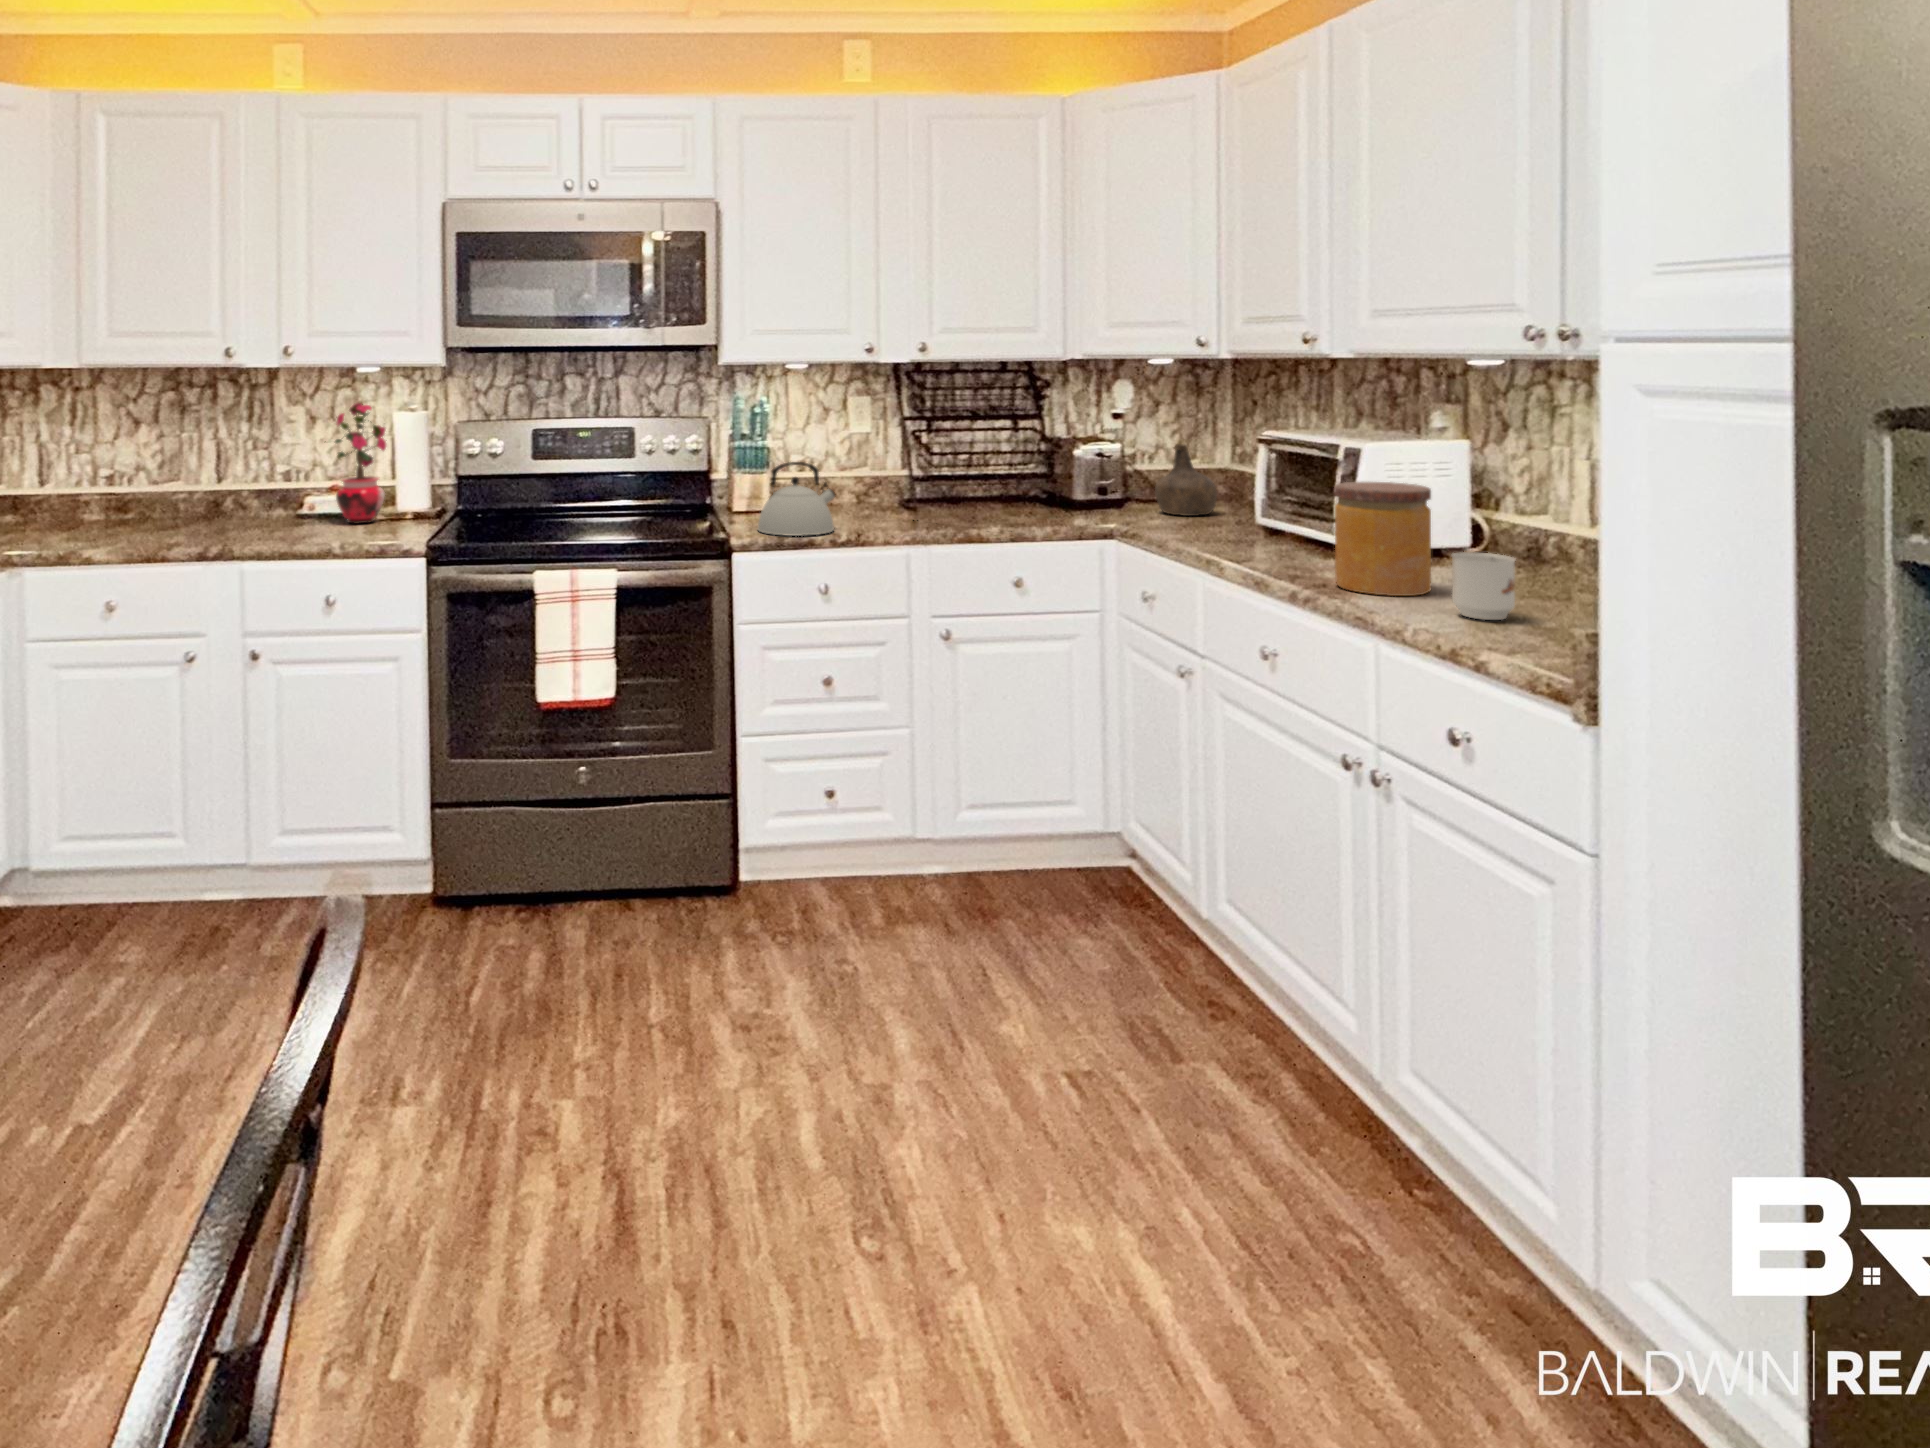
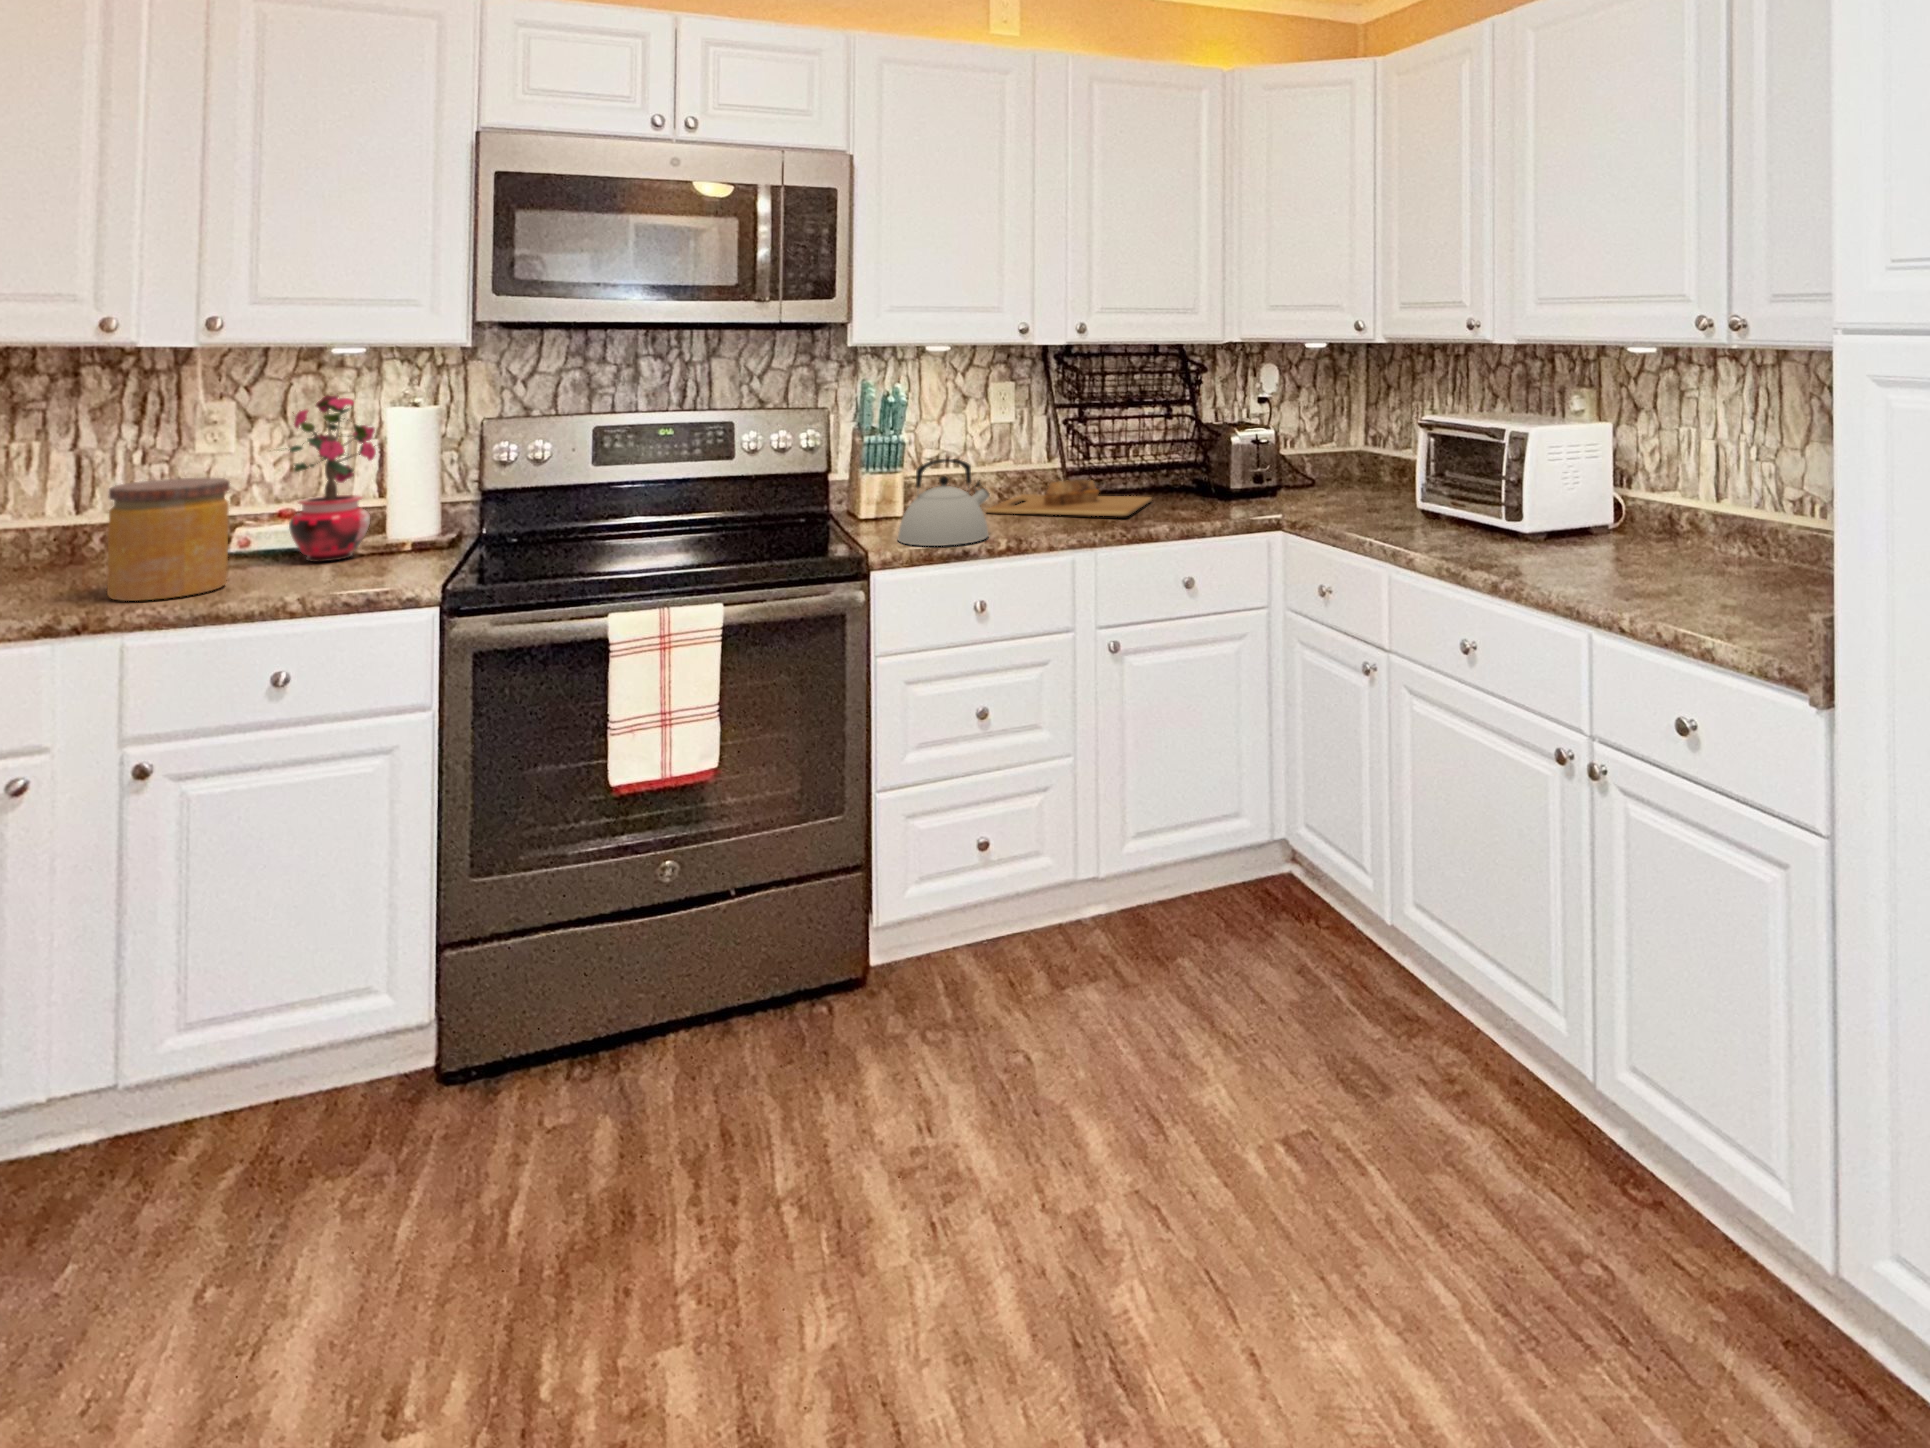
bottle: present [1155,444,1217,516] -> none [1310,428,1367,500]
jar: present [1334,482,1431,596] -> present [107,478,230,601]
cutting board: none [840,486,996,521] -> present [986,480,1152,516]
mug: present [1451,552,1515,620] -> none [1656,536,1714,604]

